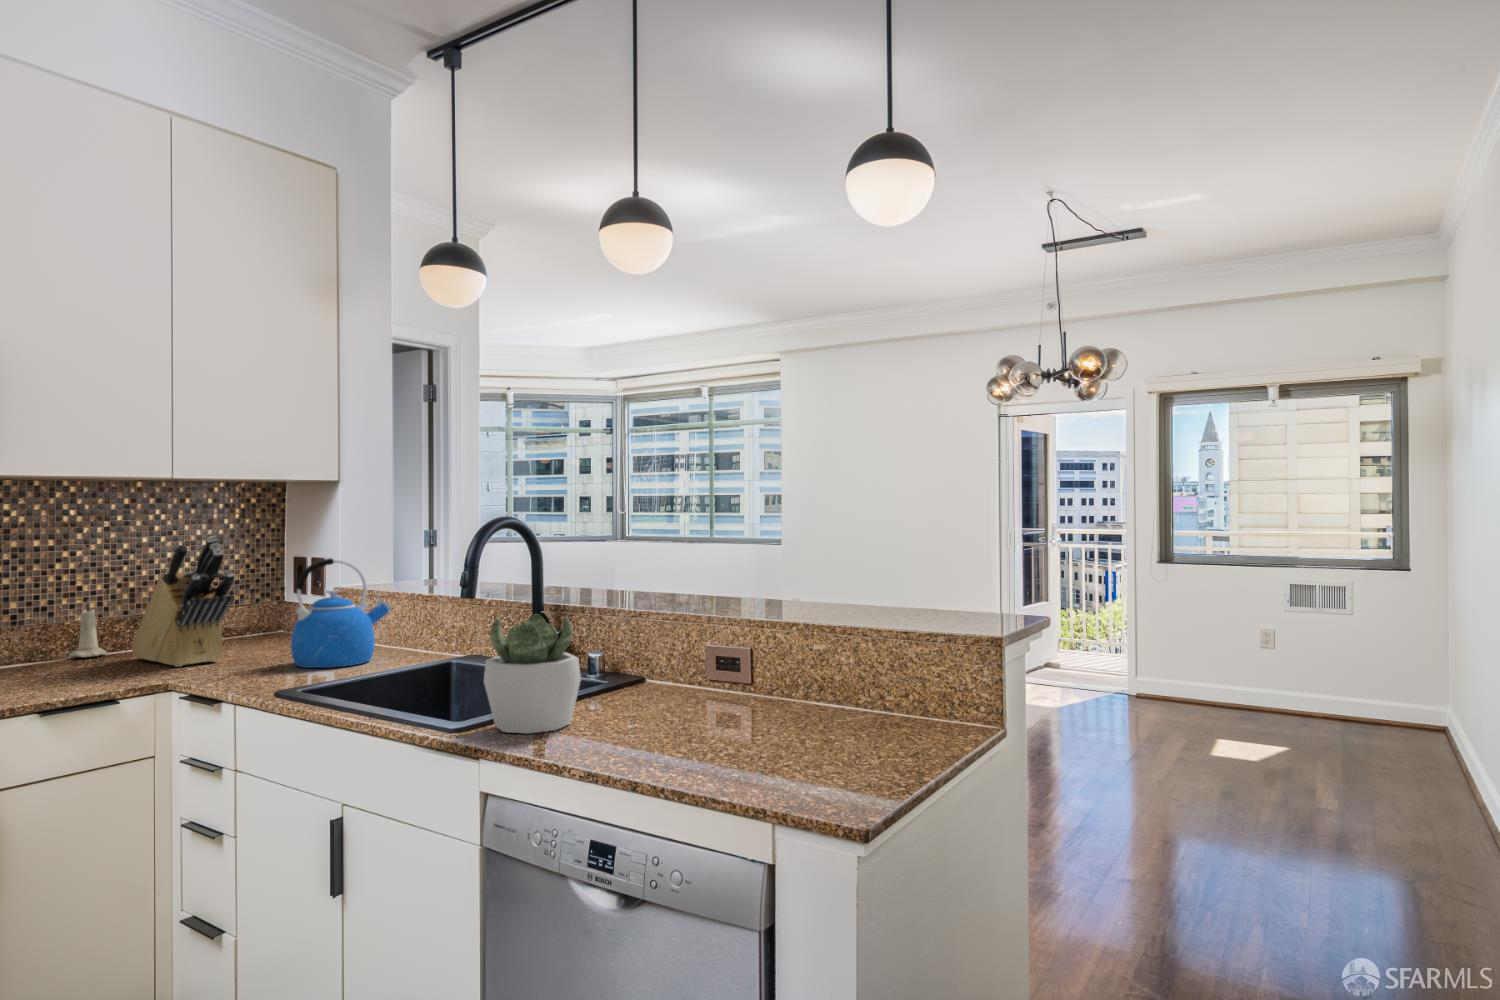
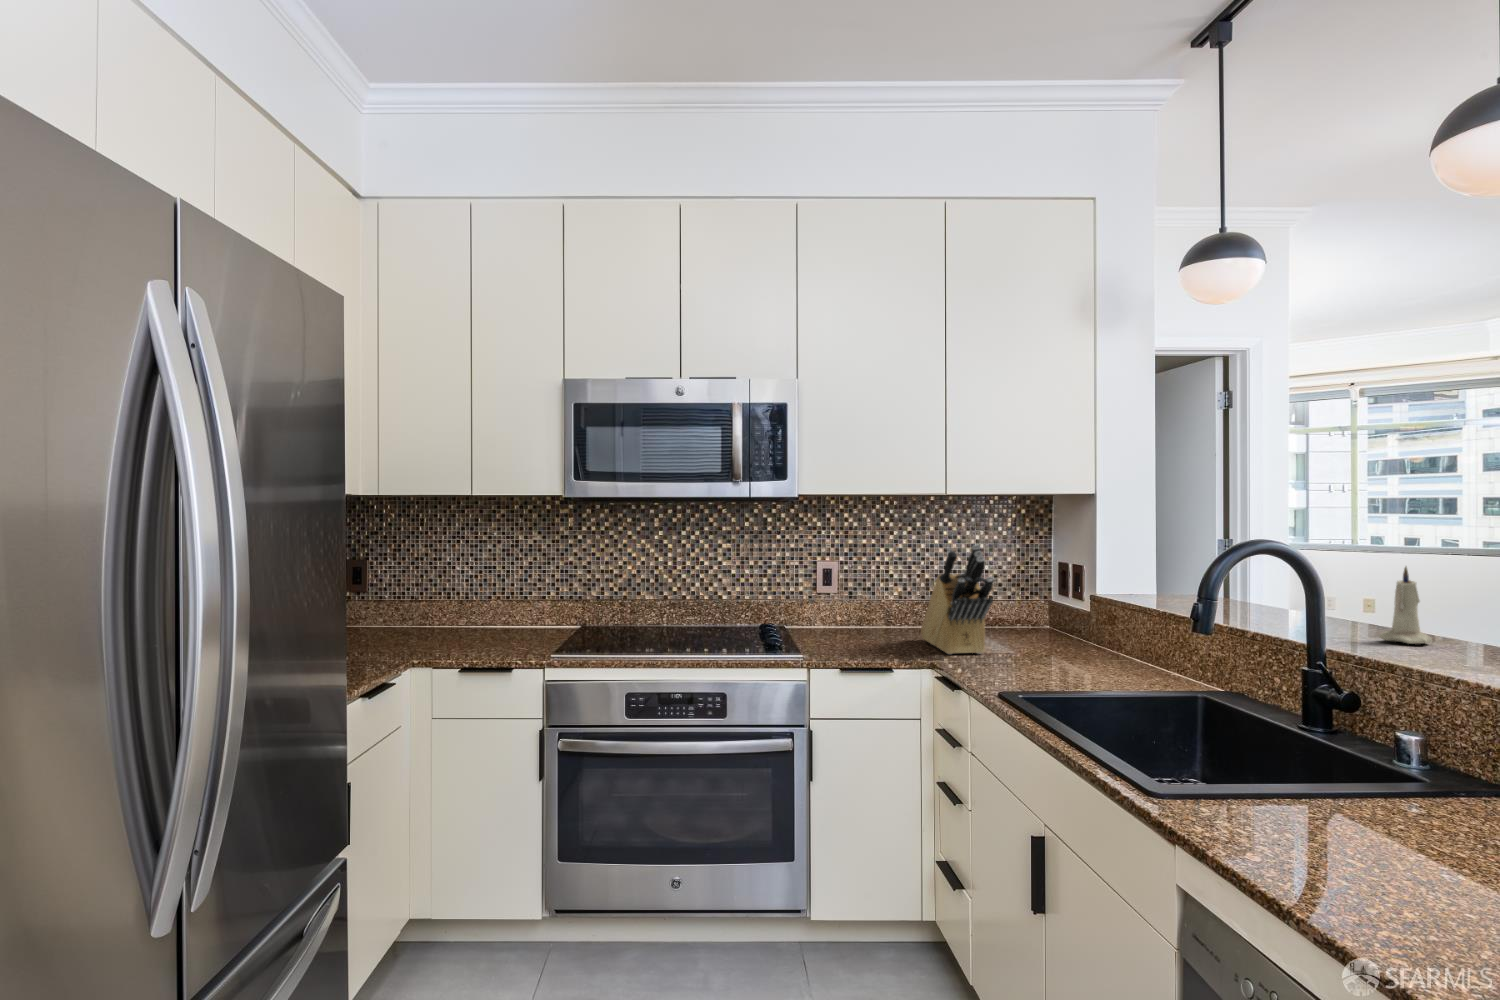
kettle: present [291,558,390,668] -> none [1039,572,1138,680]
candle: present [69,600,107,657] -> present [1379,567,1432,644]
succulent plant: present [484,614,581,734] -> none [1230,683,1384,856]

